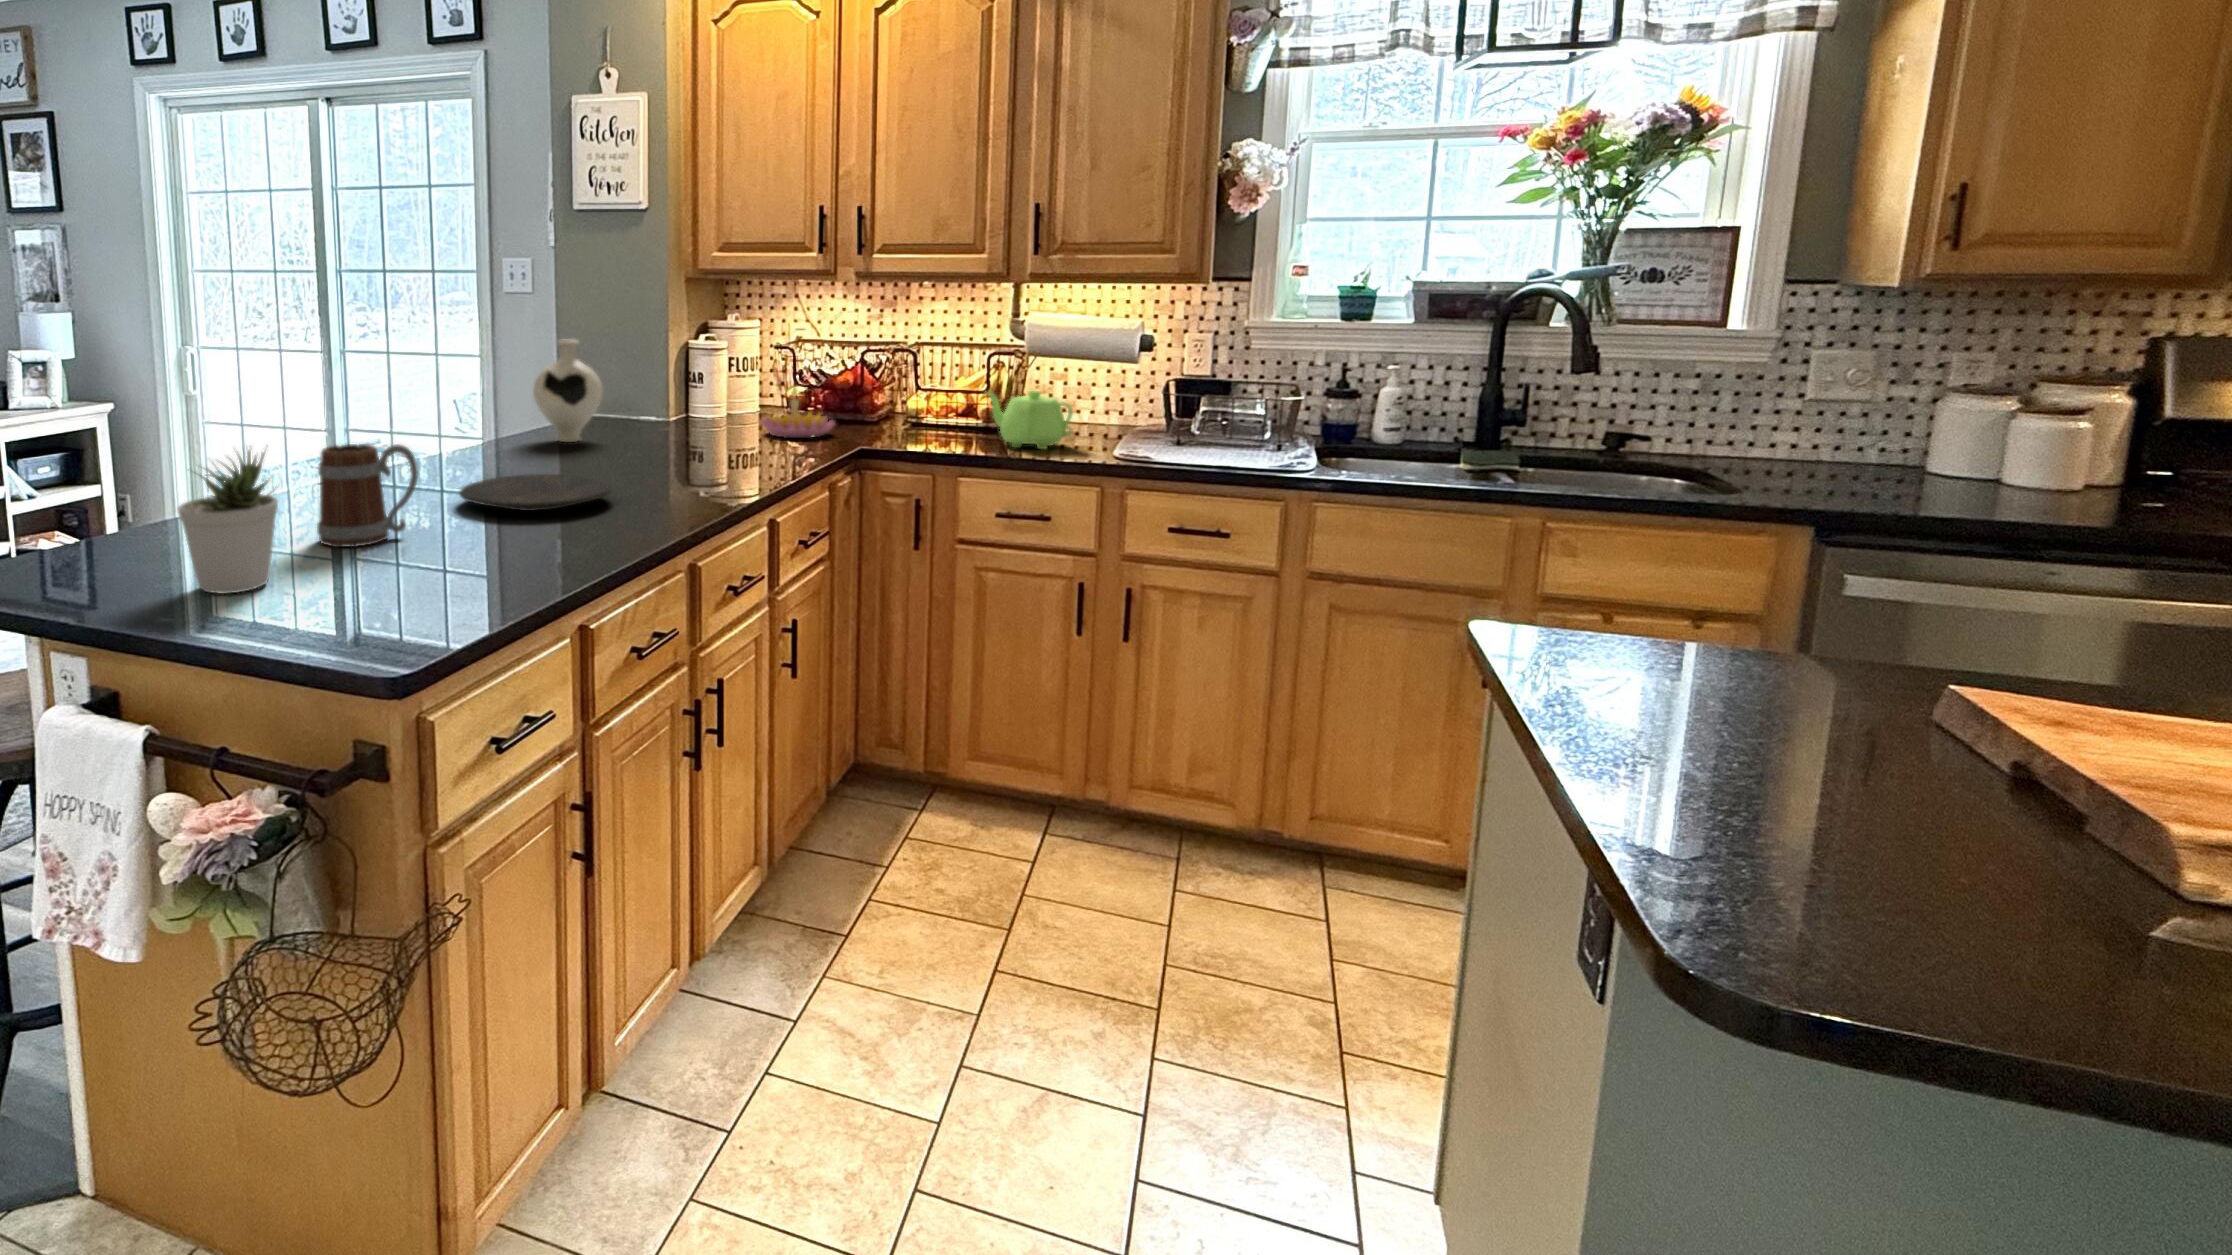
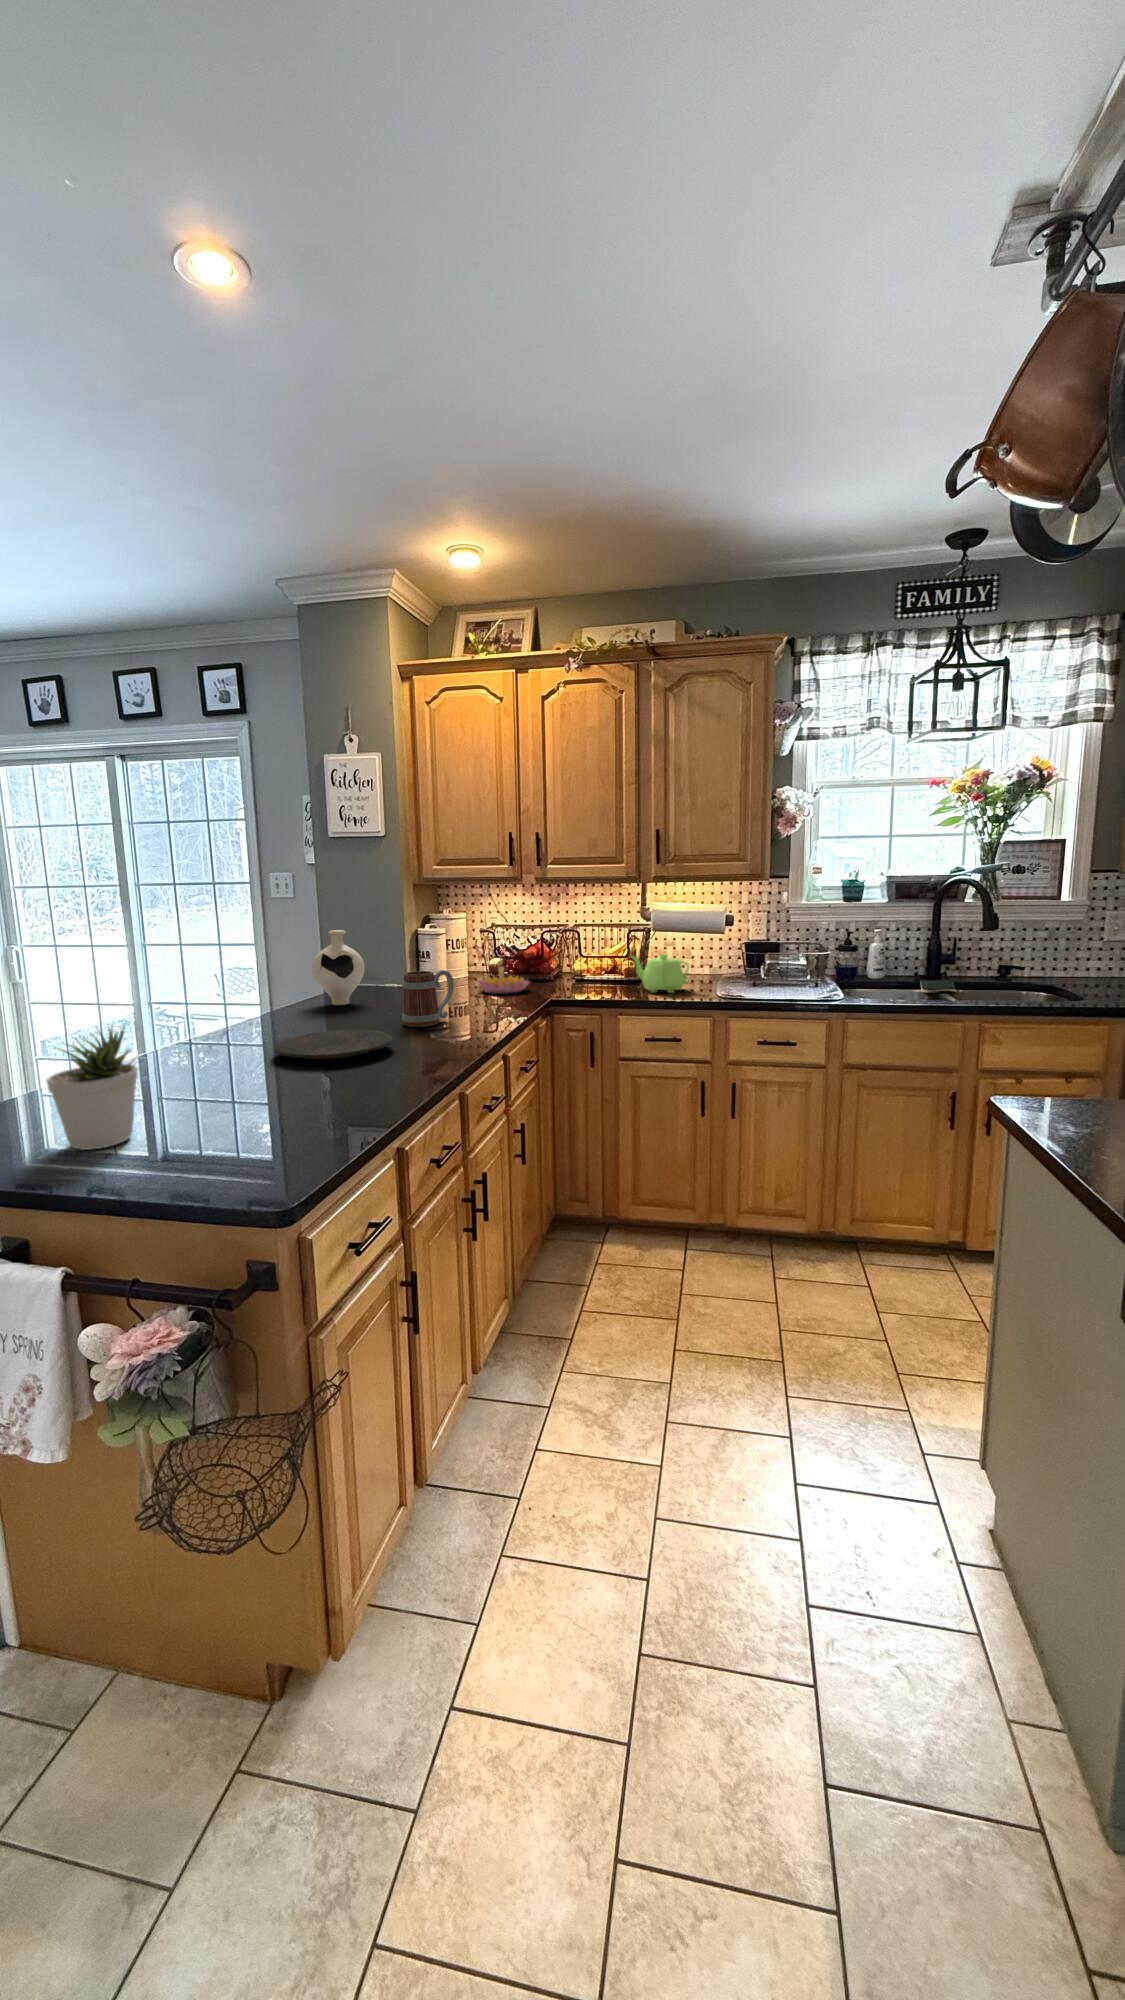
mug: present [317,444,418,547] -> present [402,970,454,1027]

